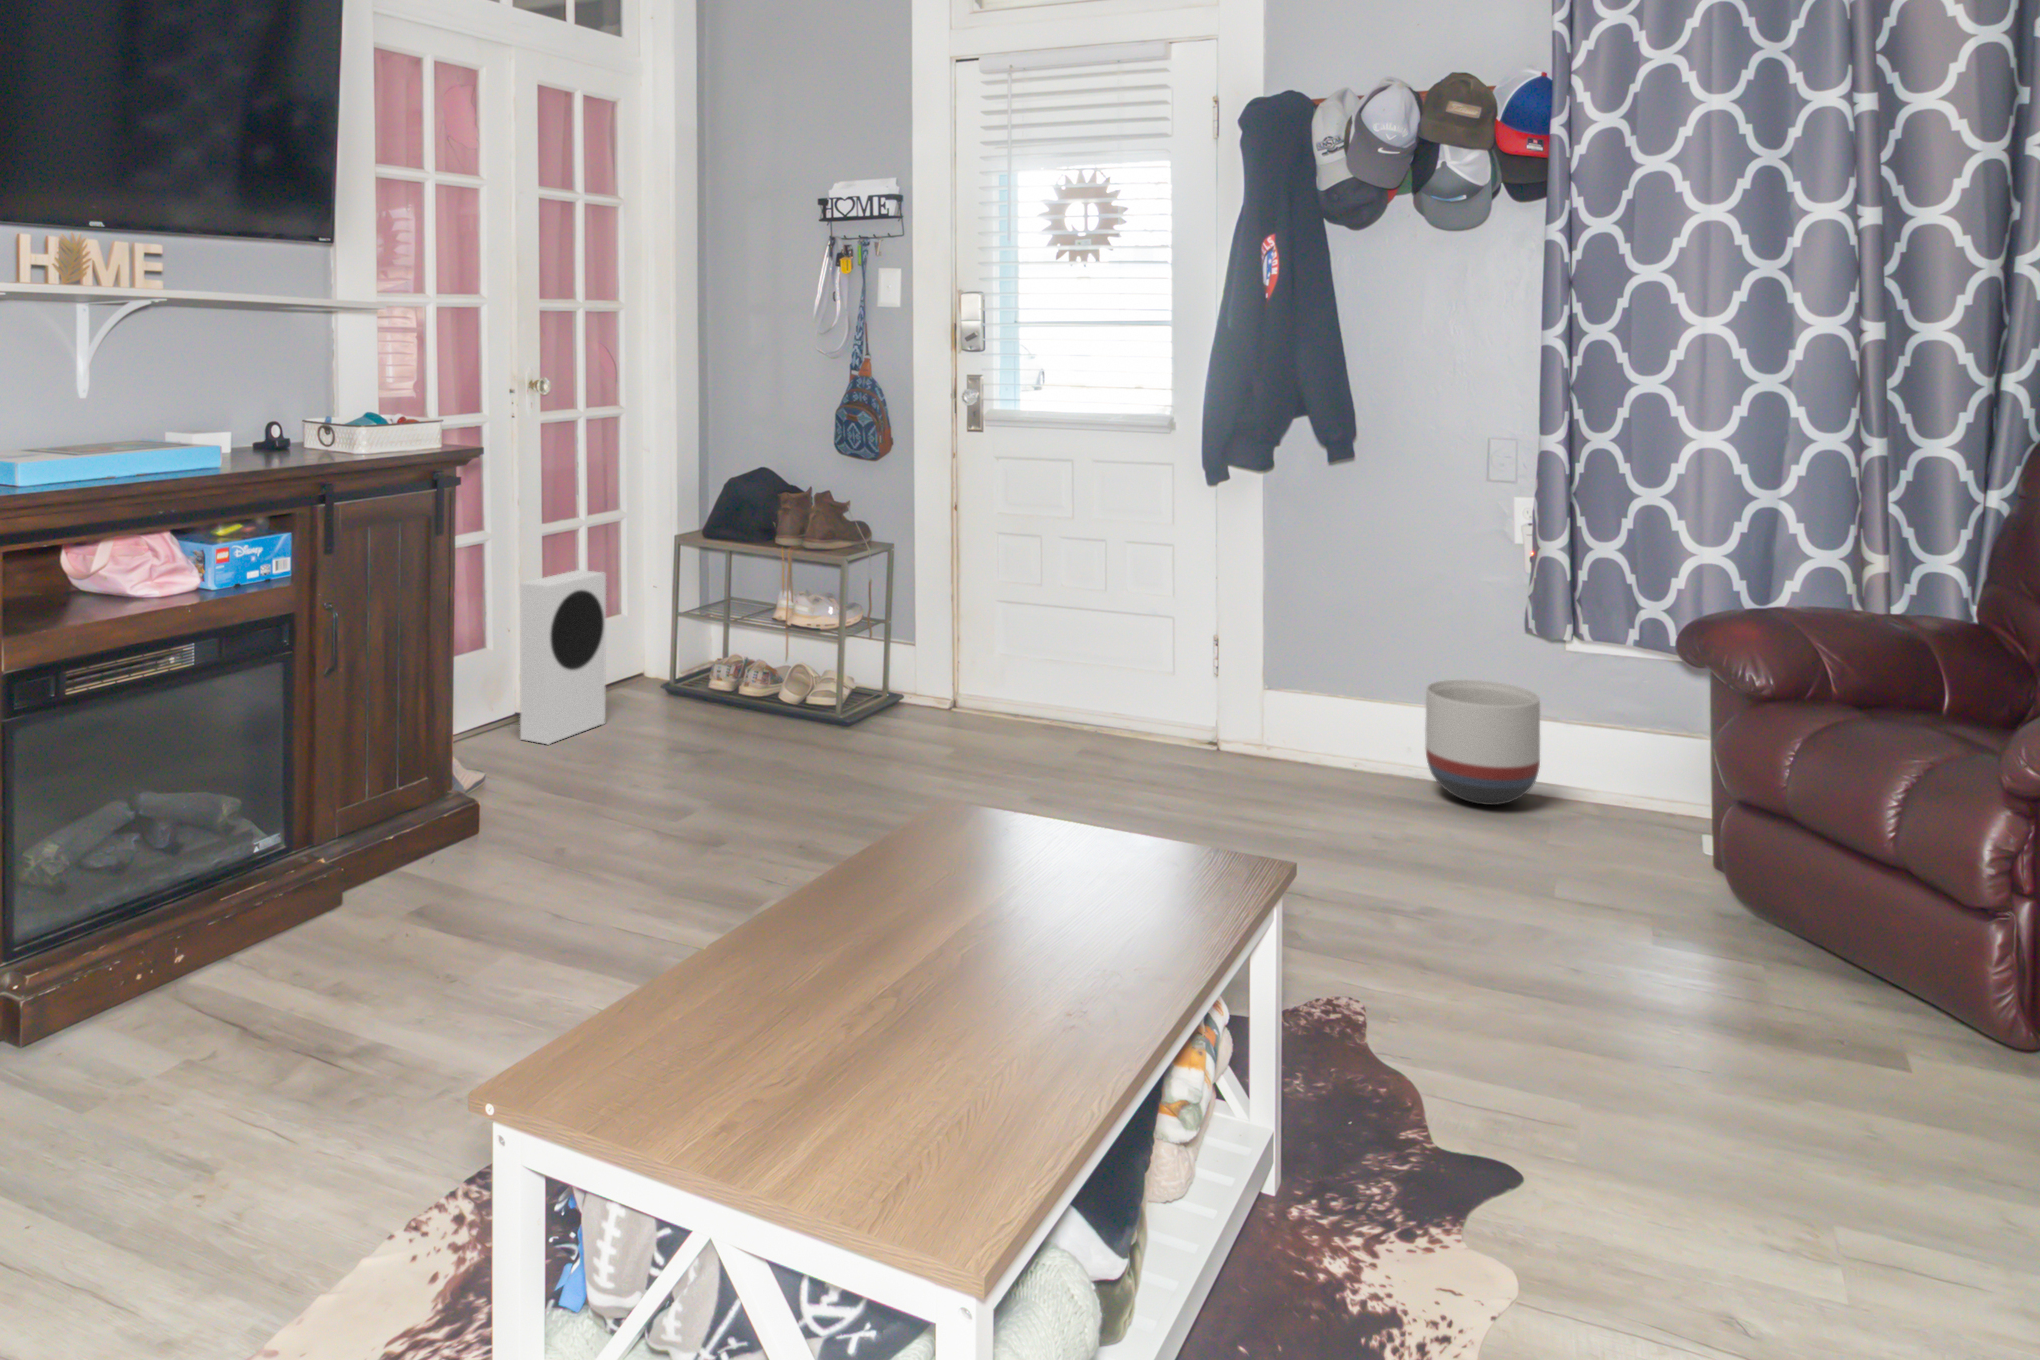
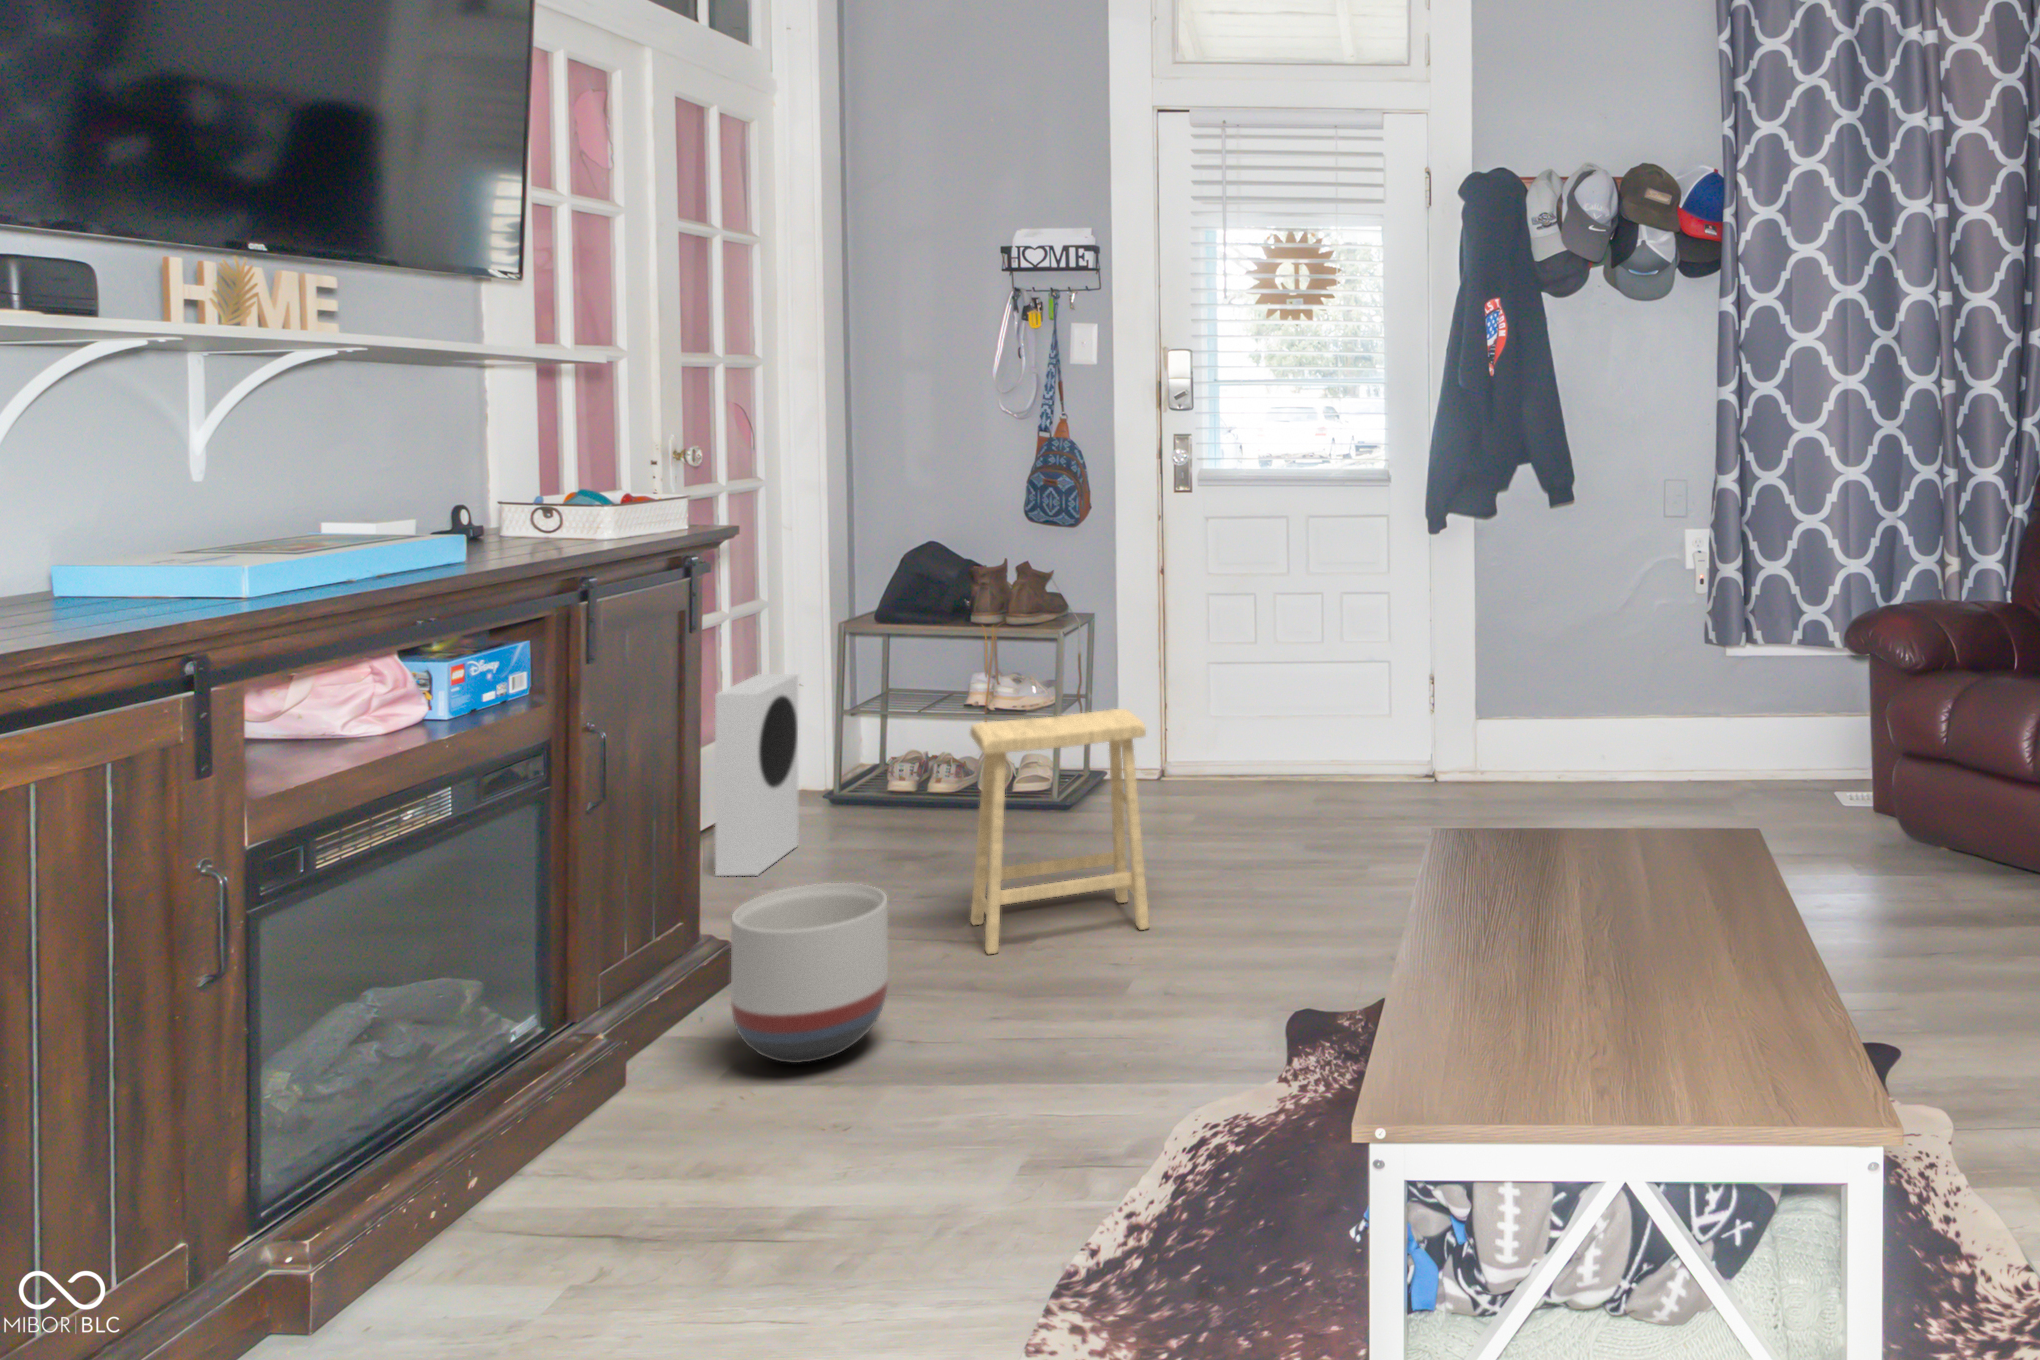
footstool: none [626,632,795,857] -> present [970,709,1150,954]
planter: present [1425,680,1540,805] -> present [731,883,888,1063]

